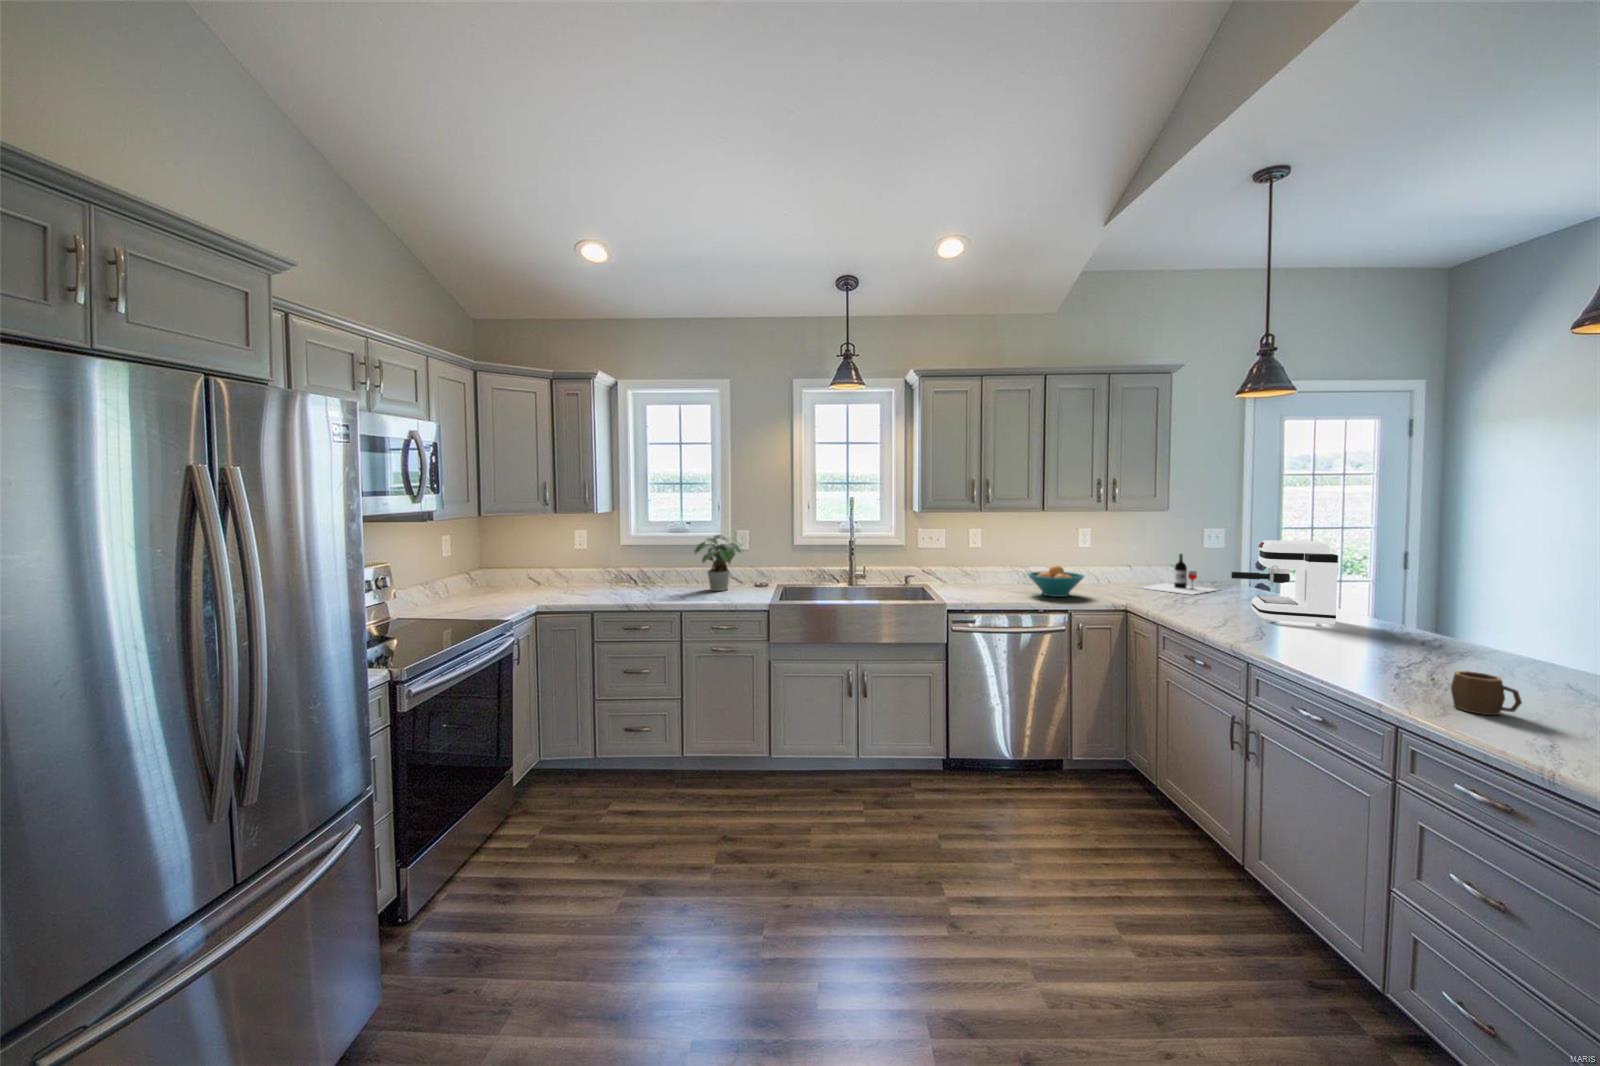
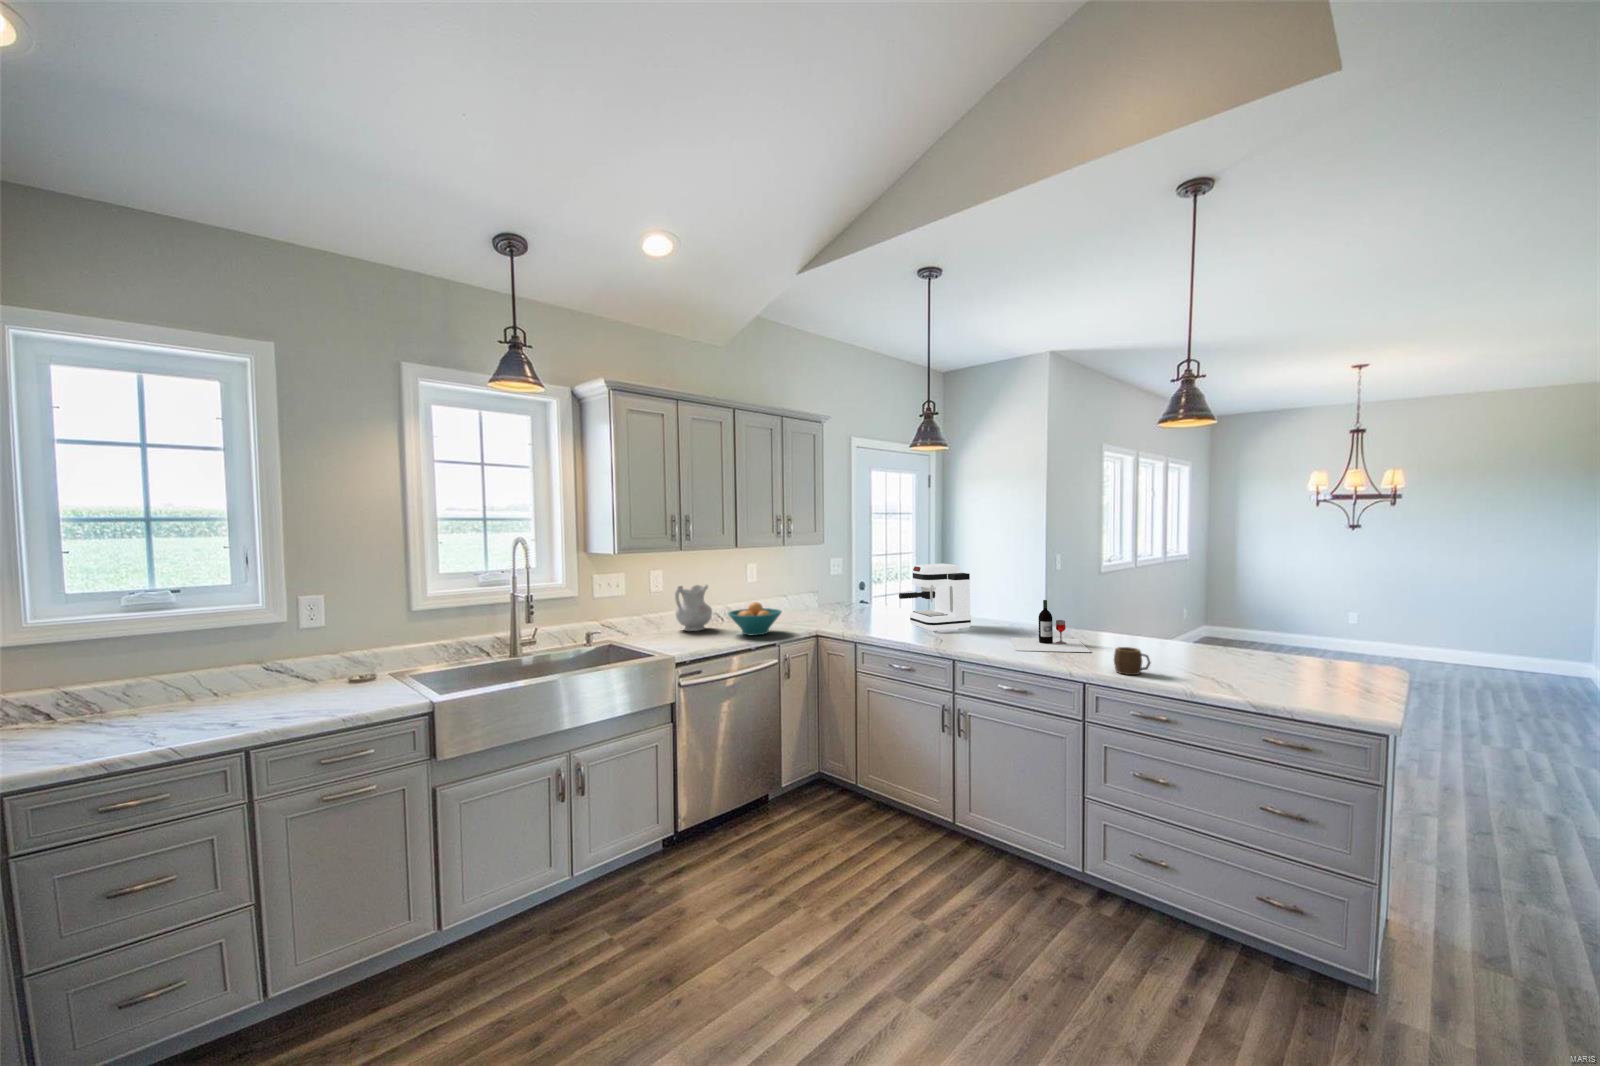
potted plant: present [695,535,741,591] -> none [231,606,329,707]
ceramic pitcher: none [989,544,1026,587] -> present [675,585,712,631]
wine bottle: present [1141,554,1216,595] -> present [1010,600,1091,652]

